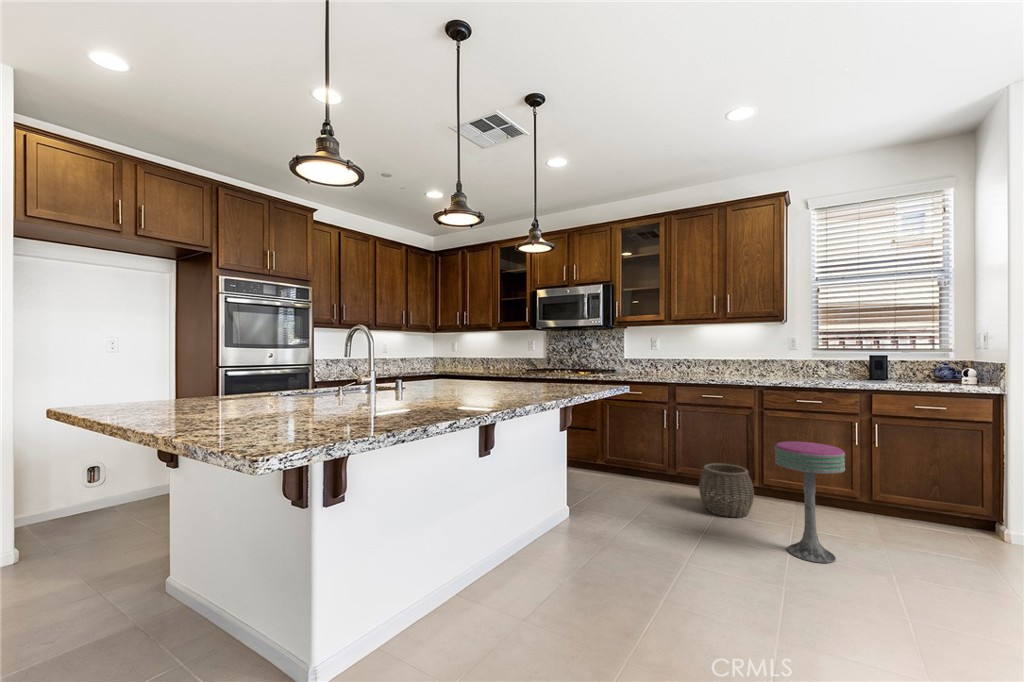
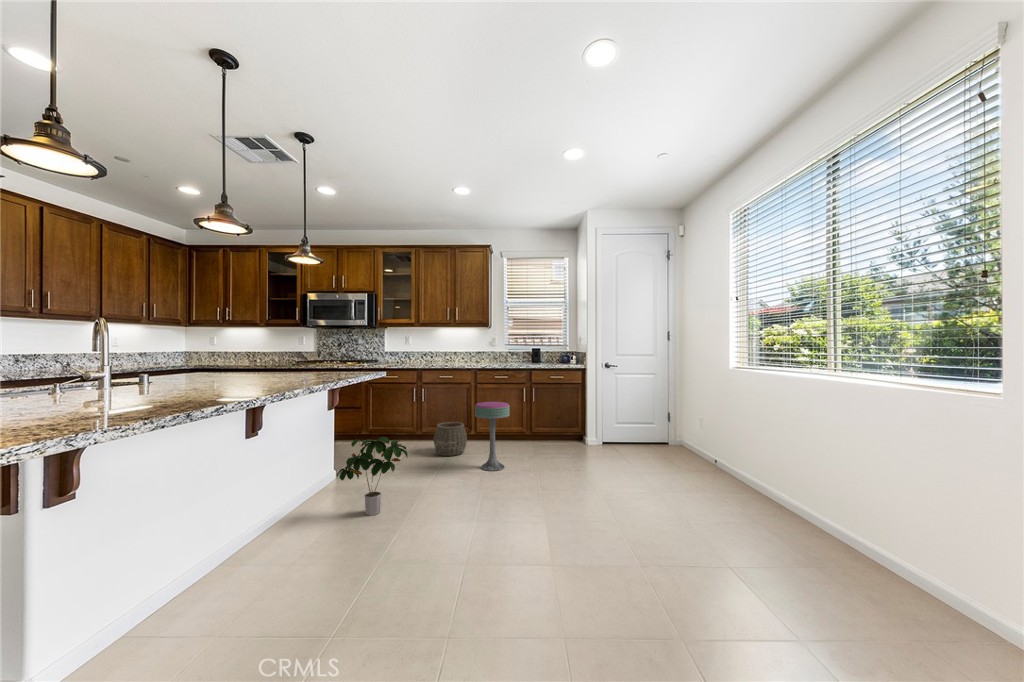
potted plant: none [568,482,672,605] -> present [337,437,408,516]

